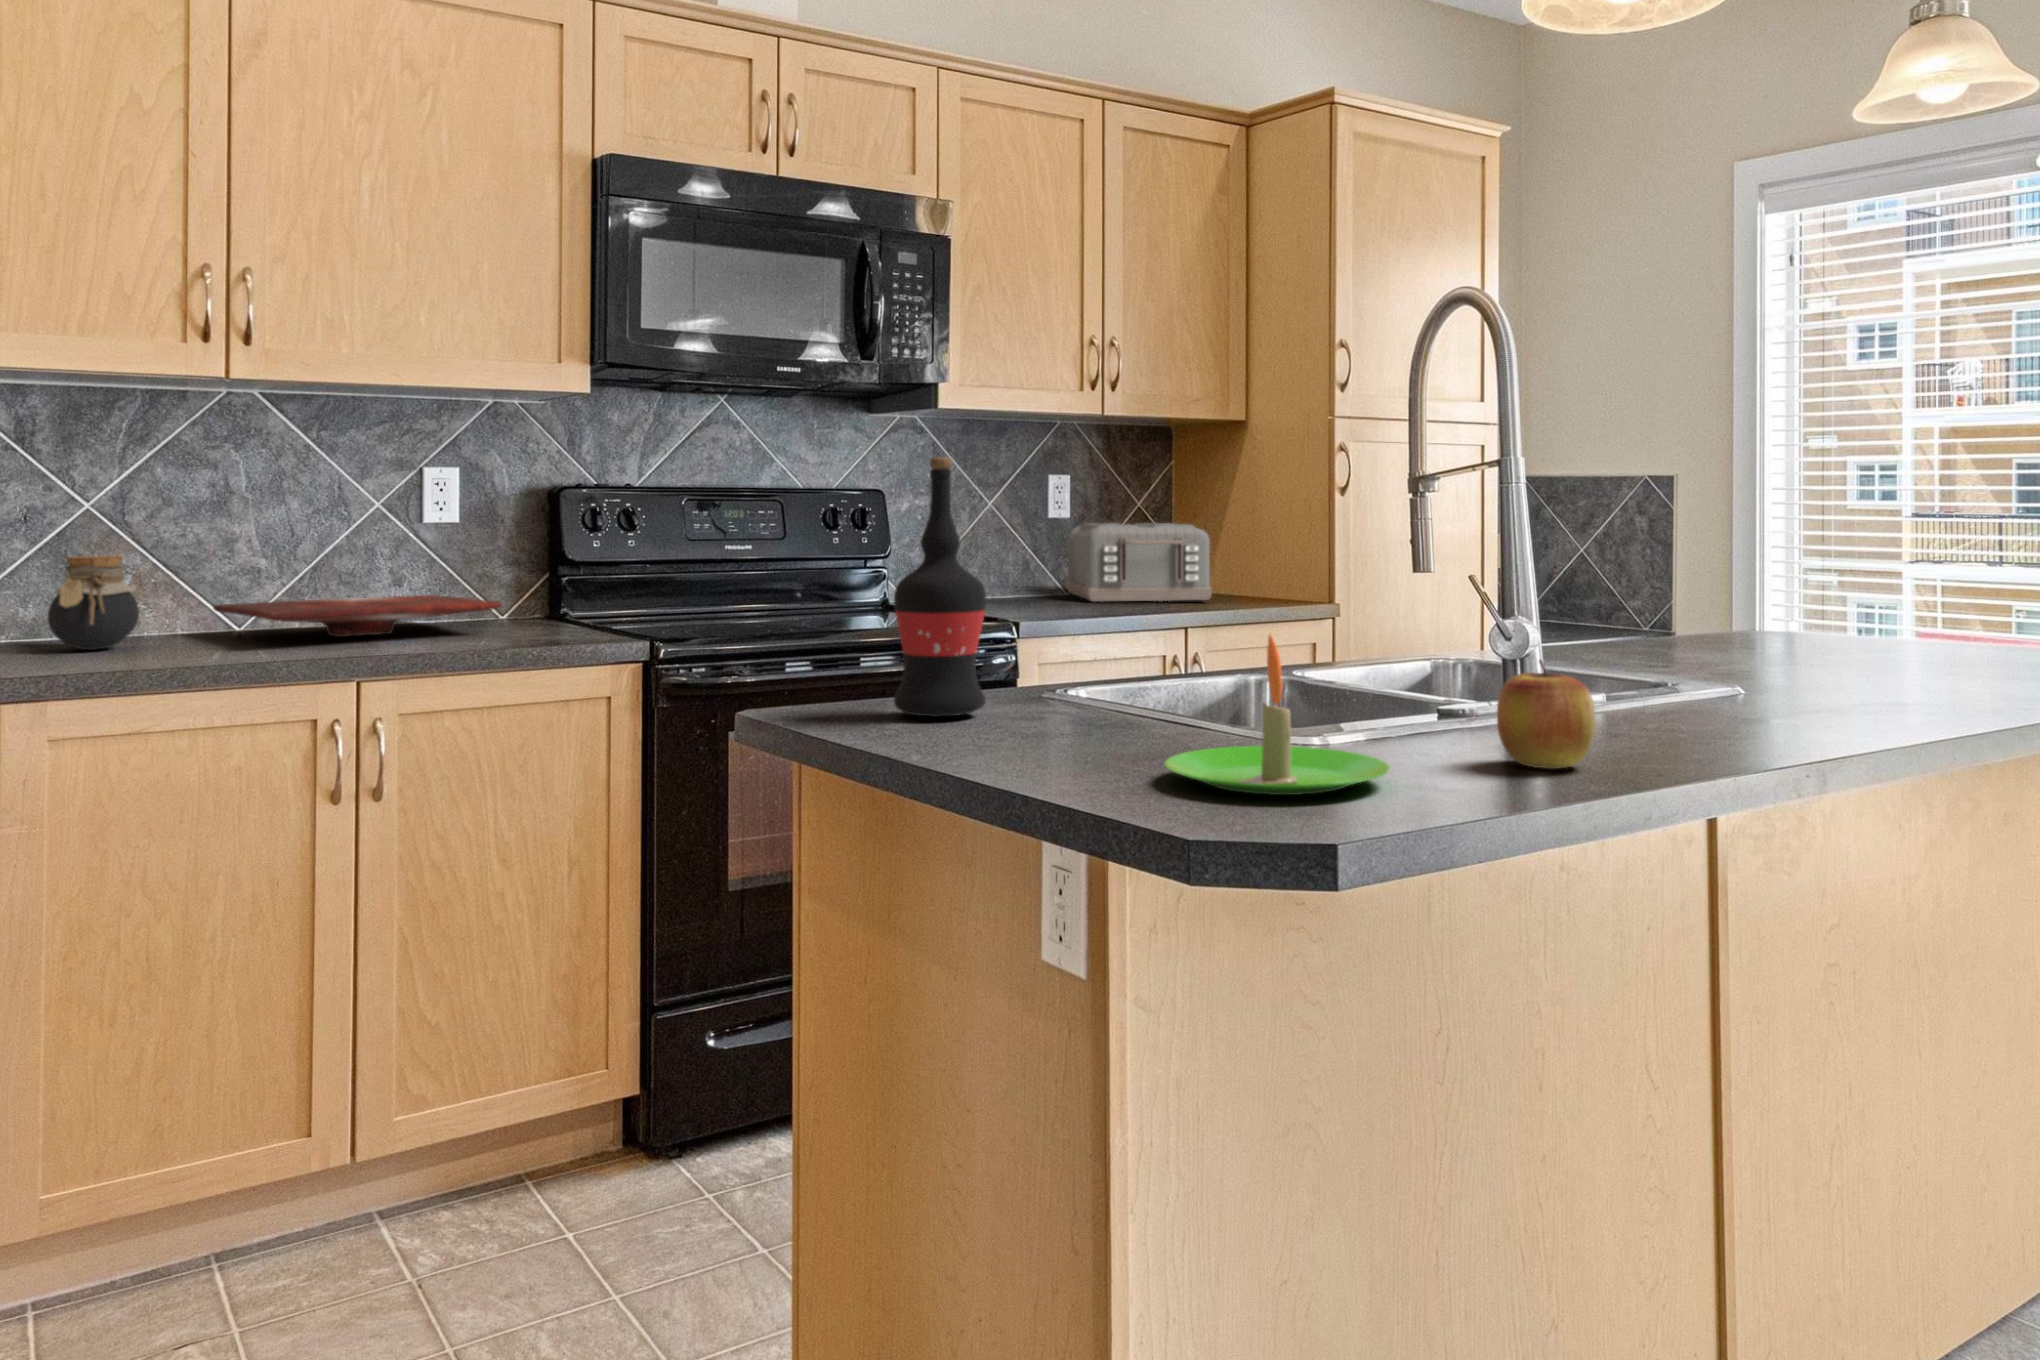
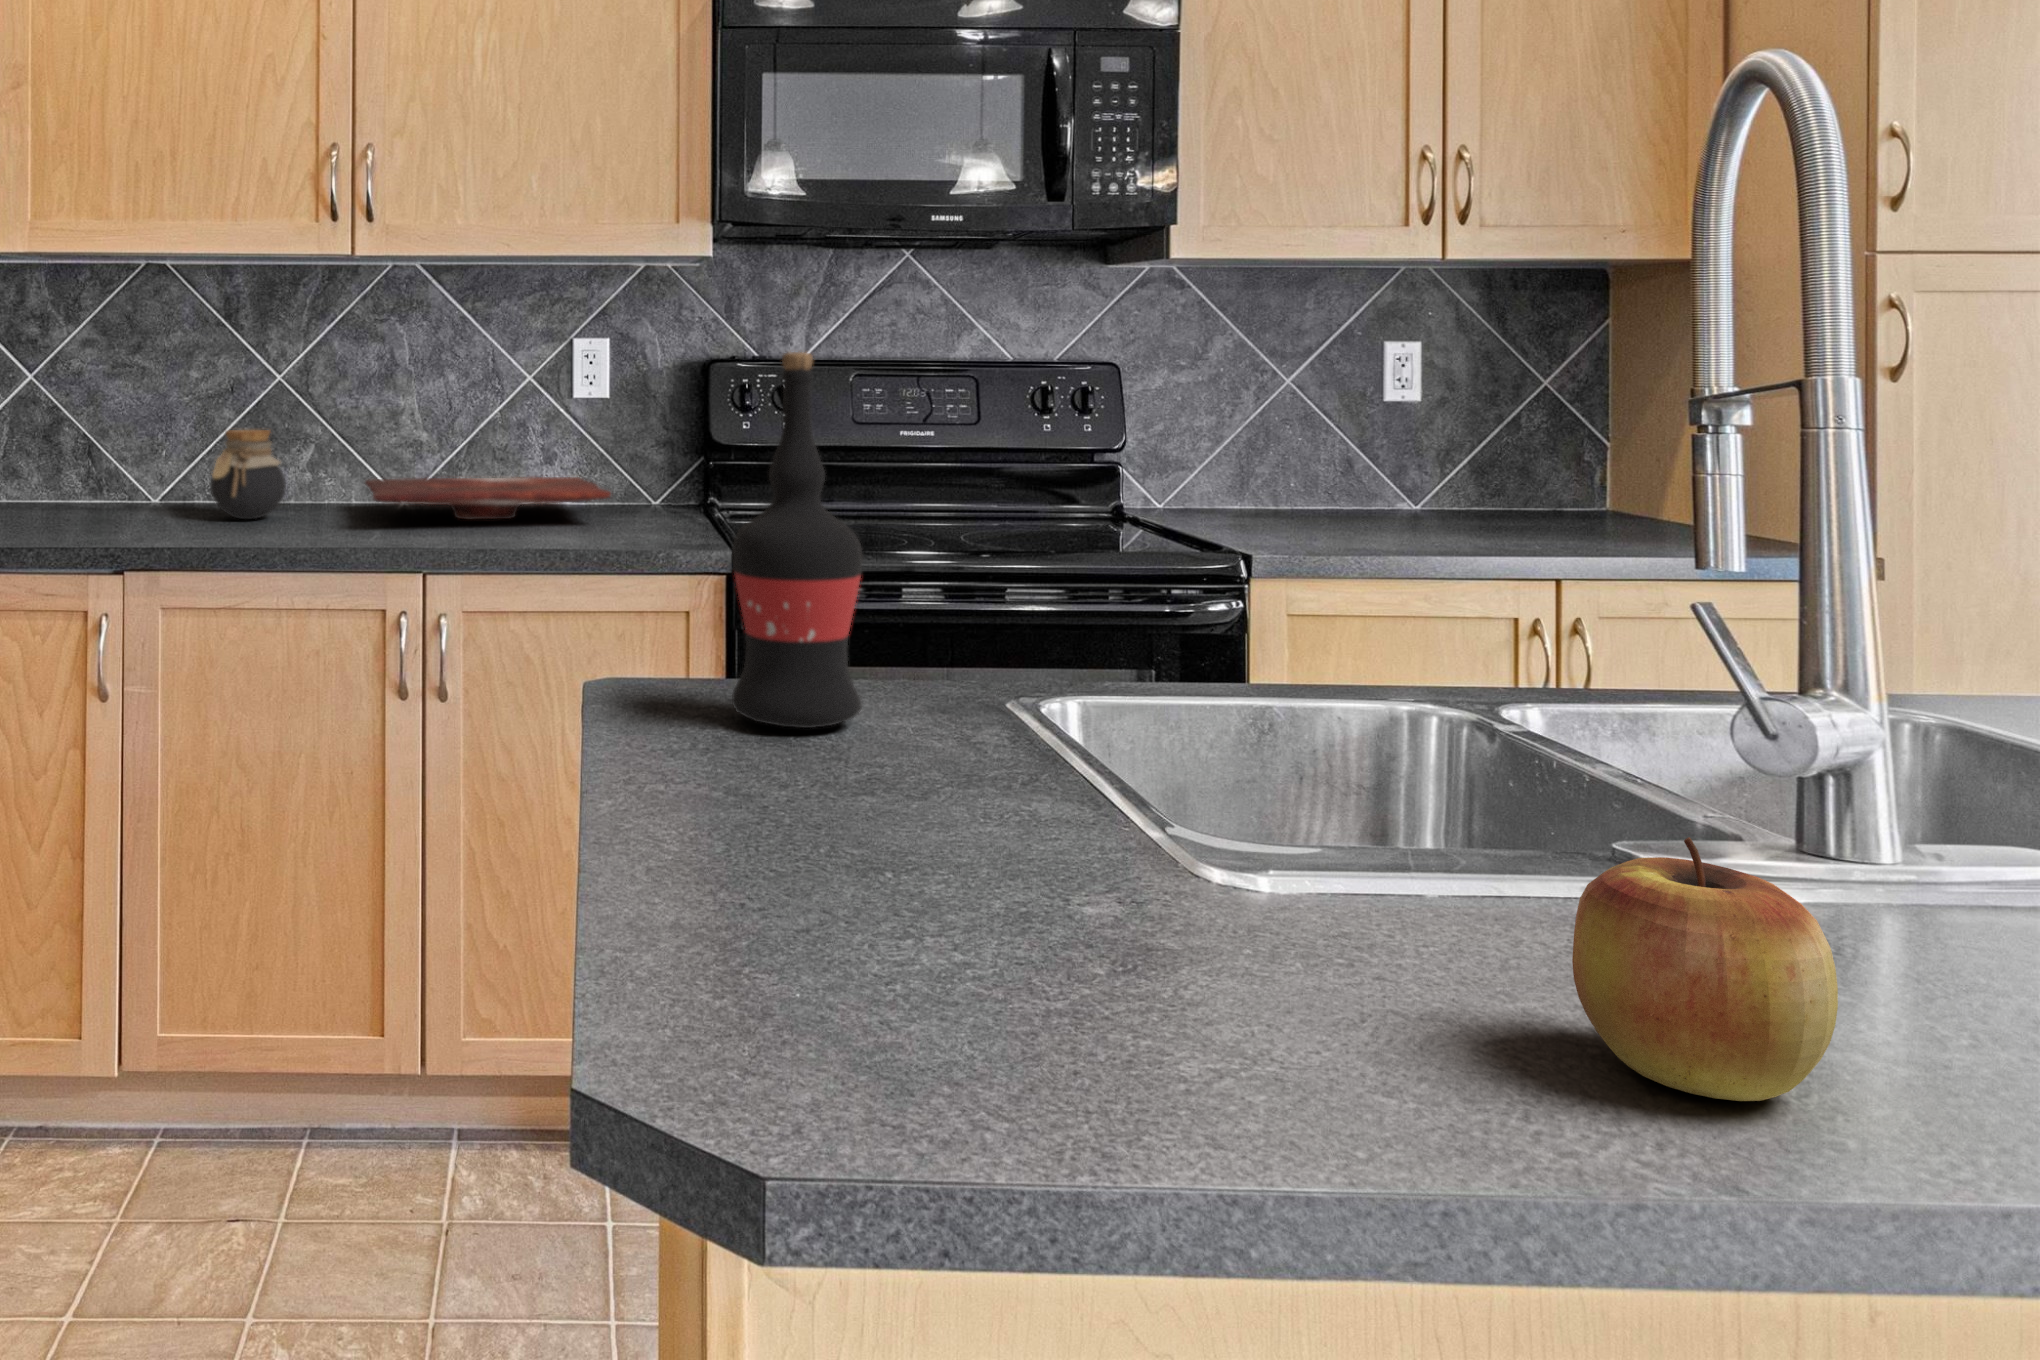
toaster: present [1066,523,1212,601] -> none [1415,412,1638,535]
candle: present [1164,635,1390,795] -> none [793,710,1234,1049]

